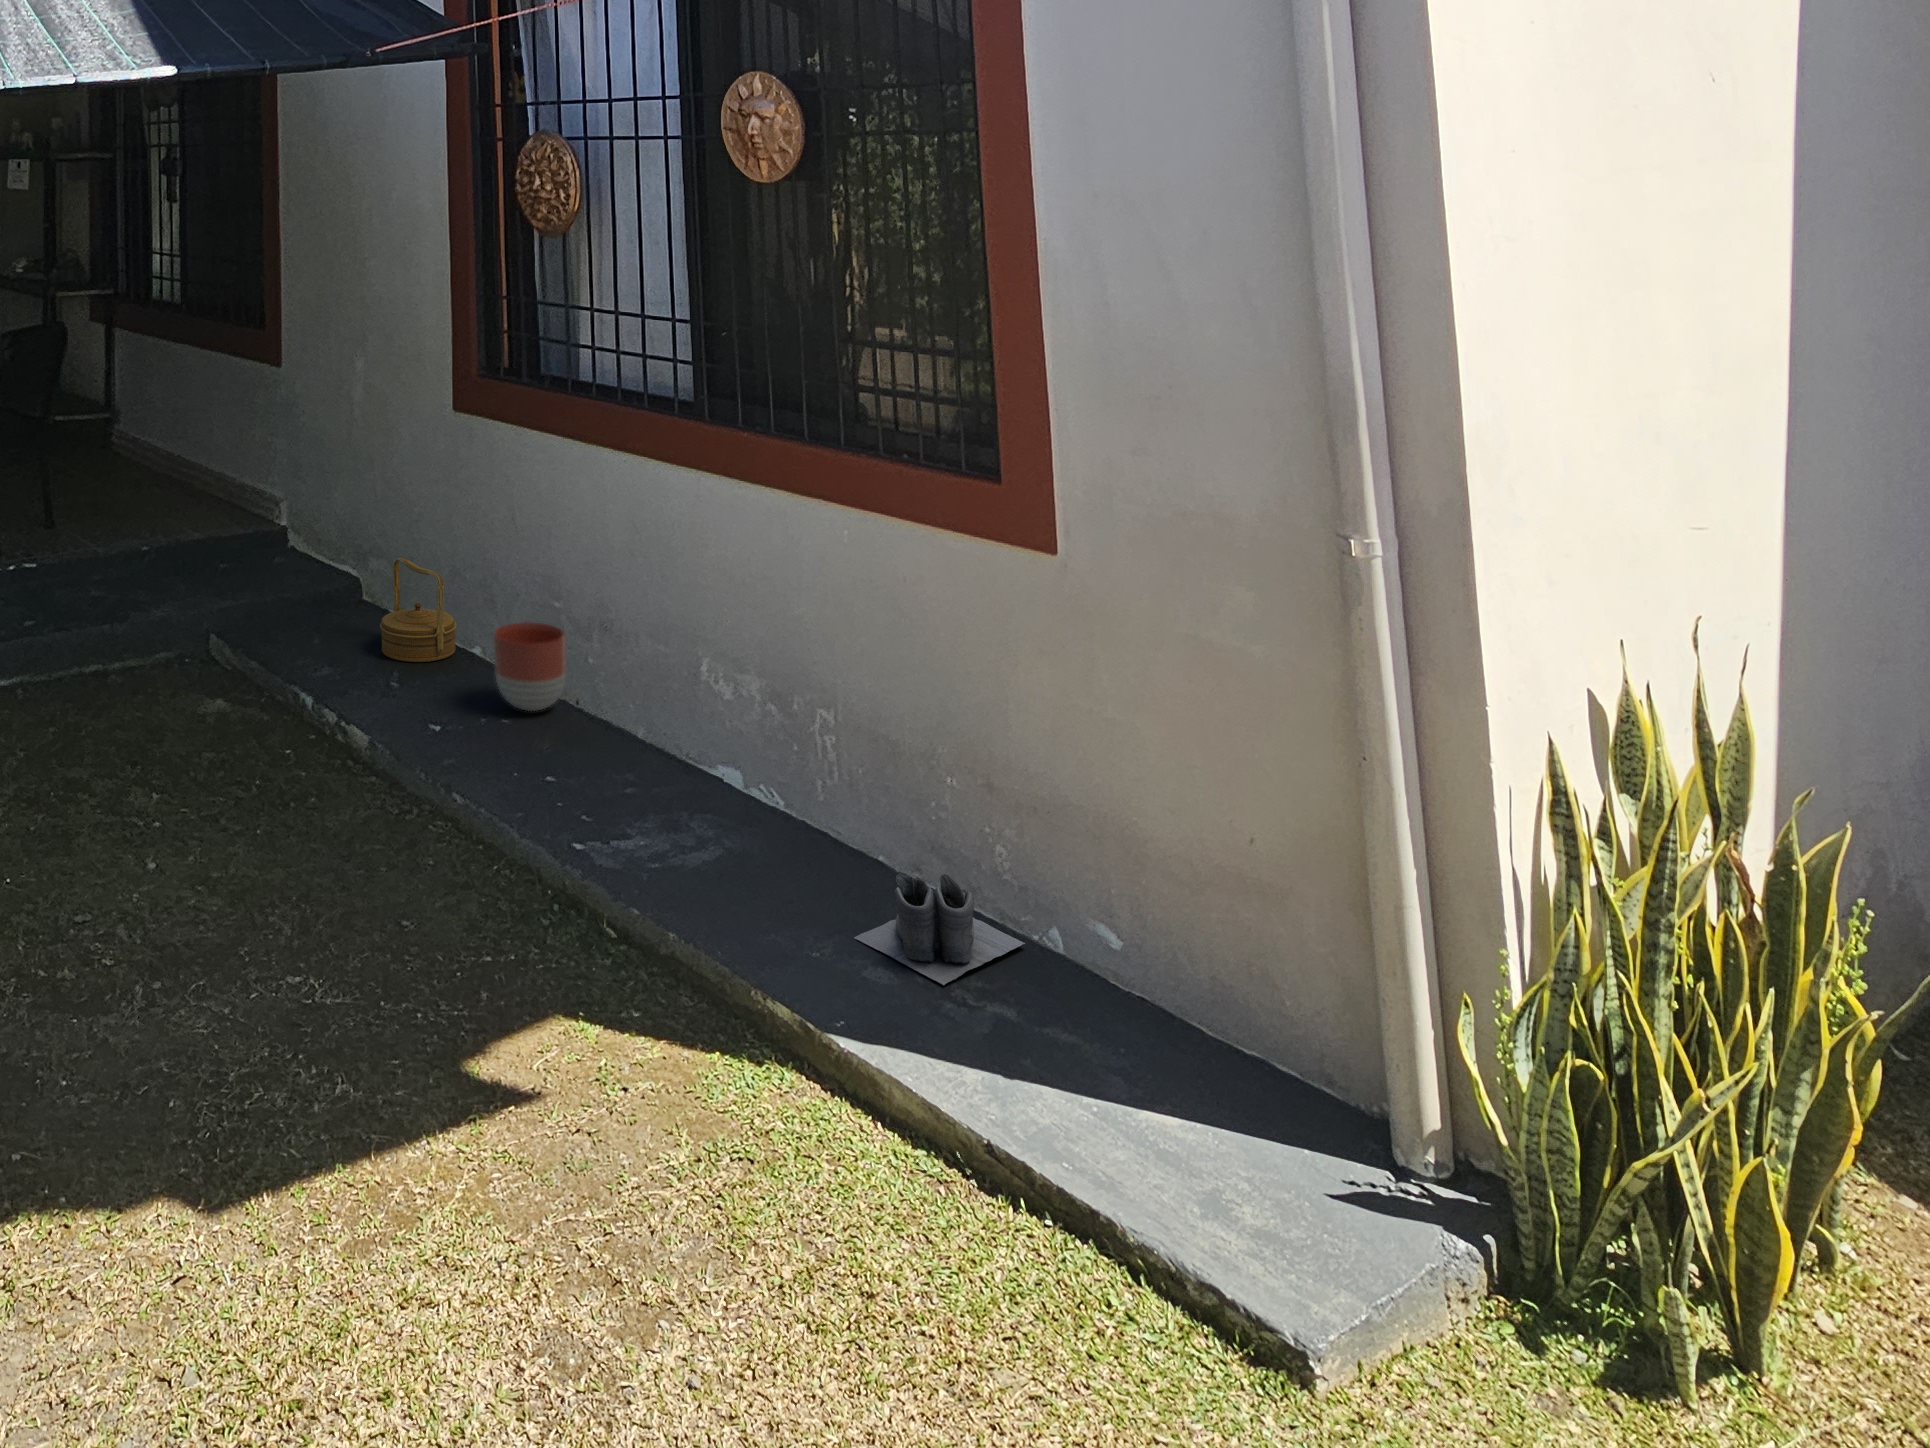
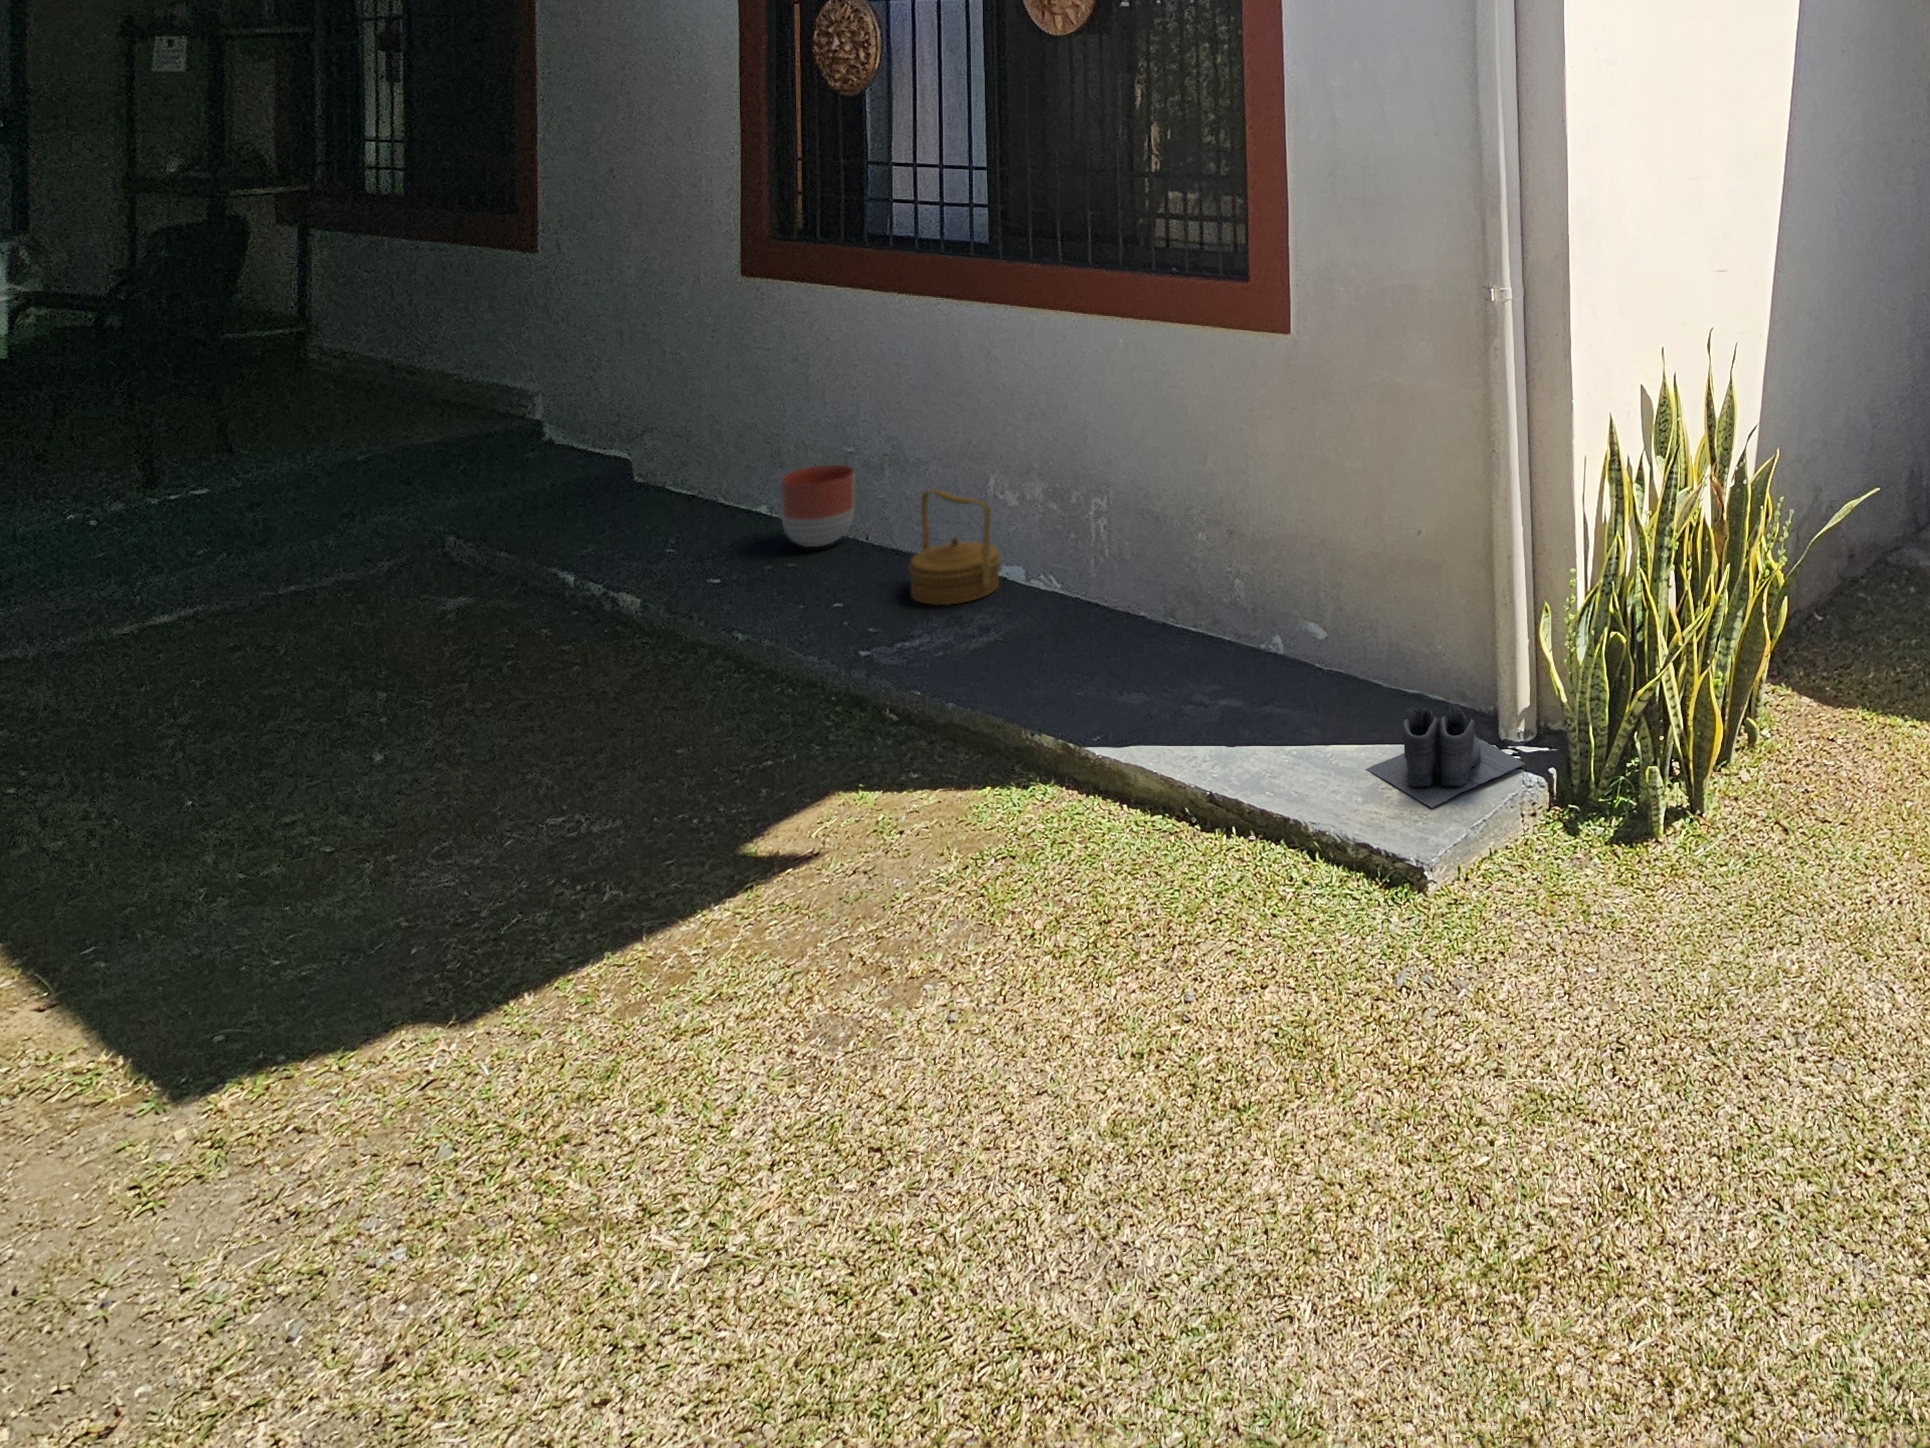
basket: present [380,558,457,662] -> present [908,489,1001,605]
boots: present [854,874,1025,985] -> present [1366,704,1525,808]

